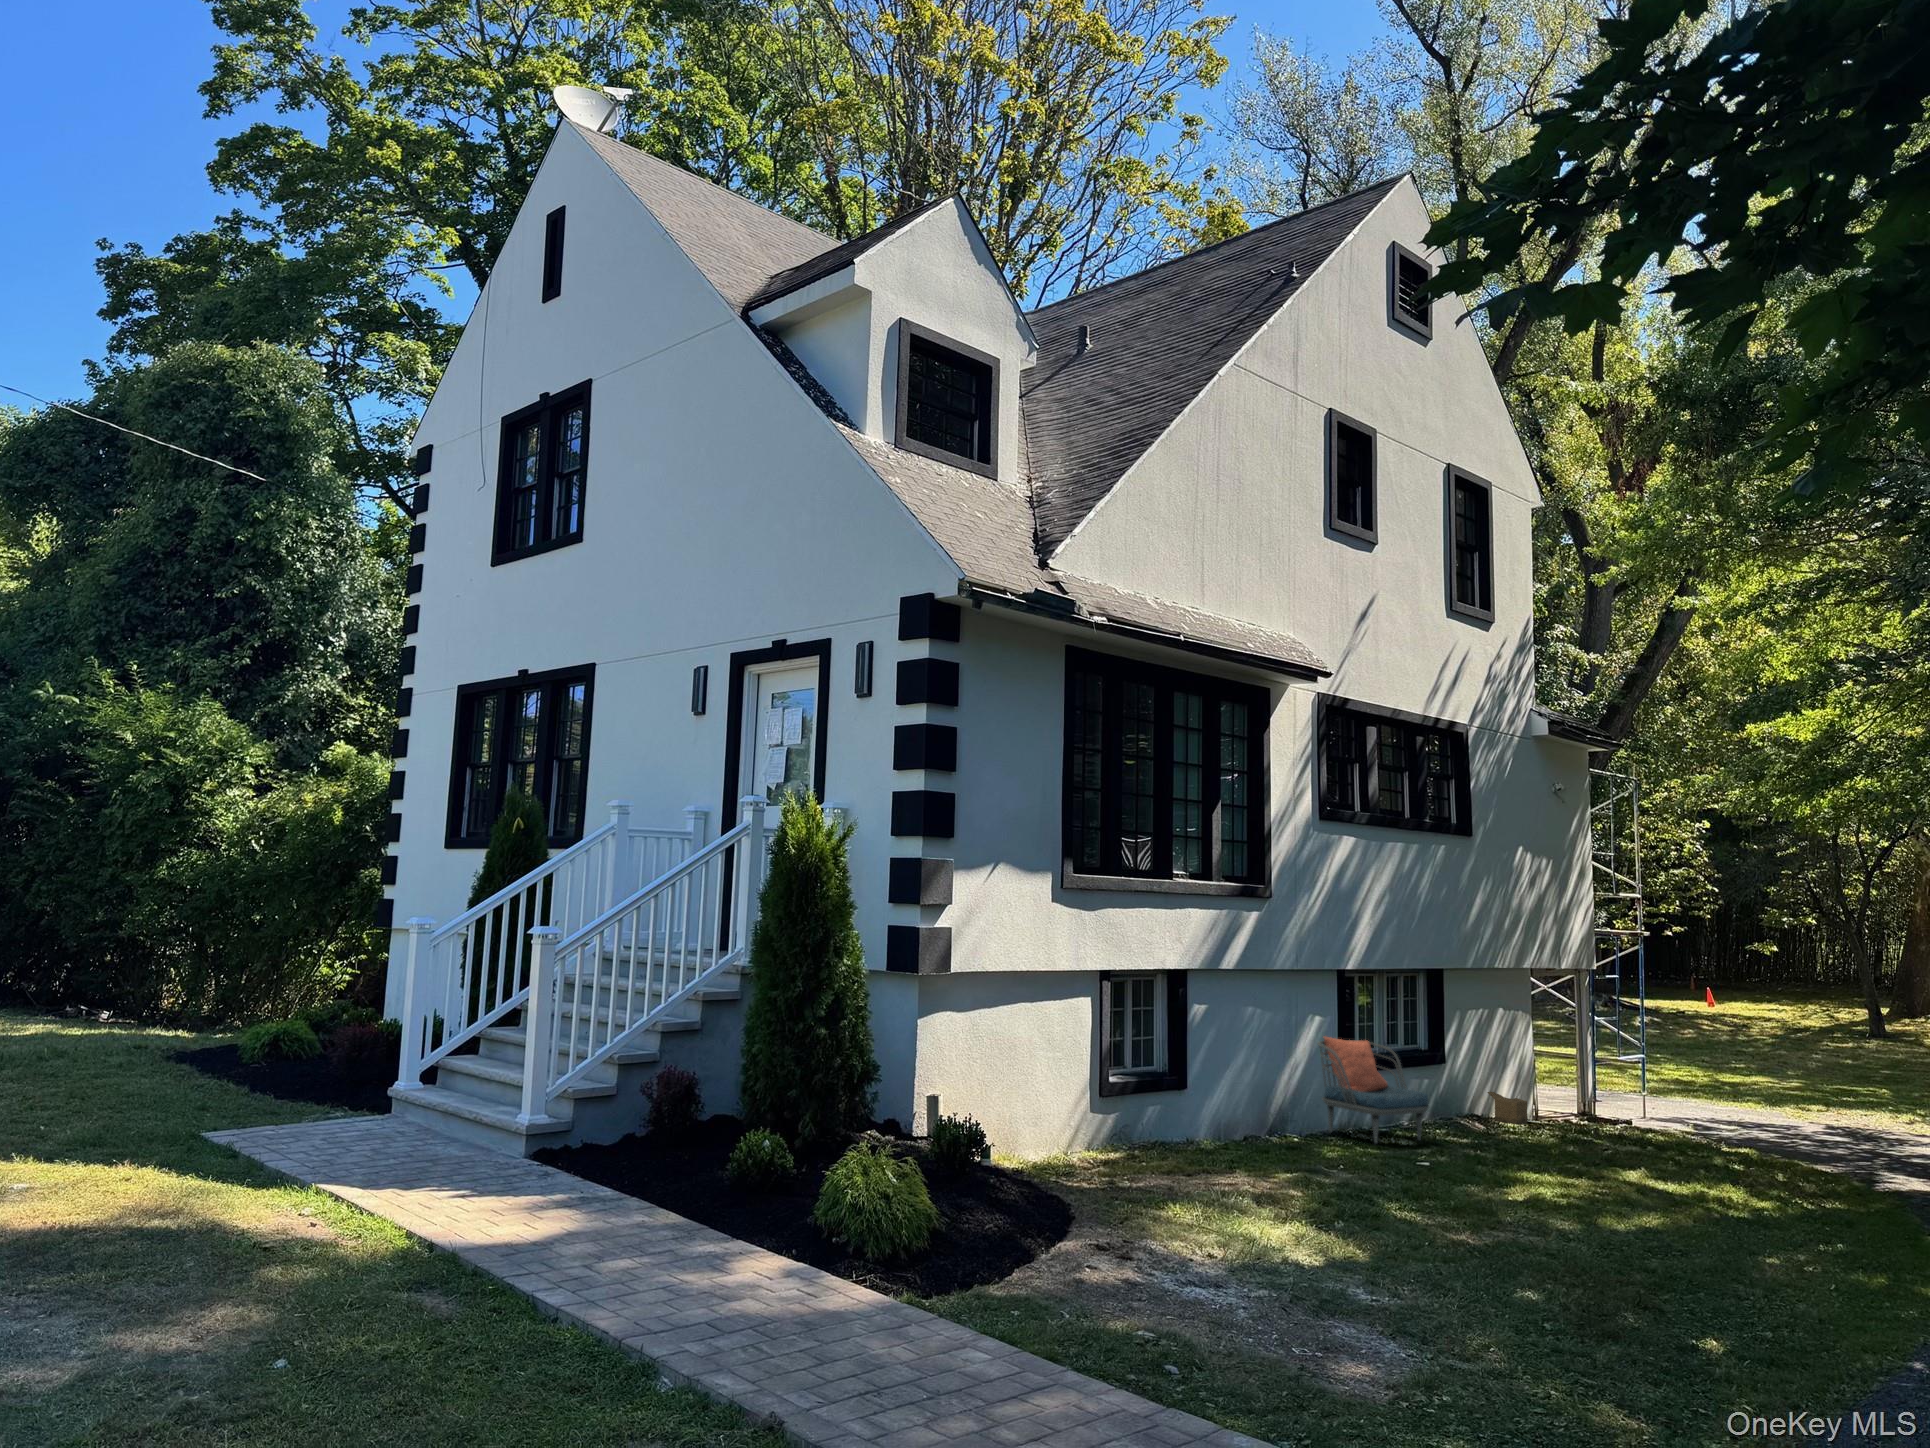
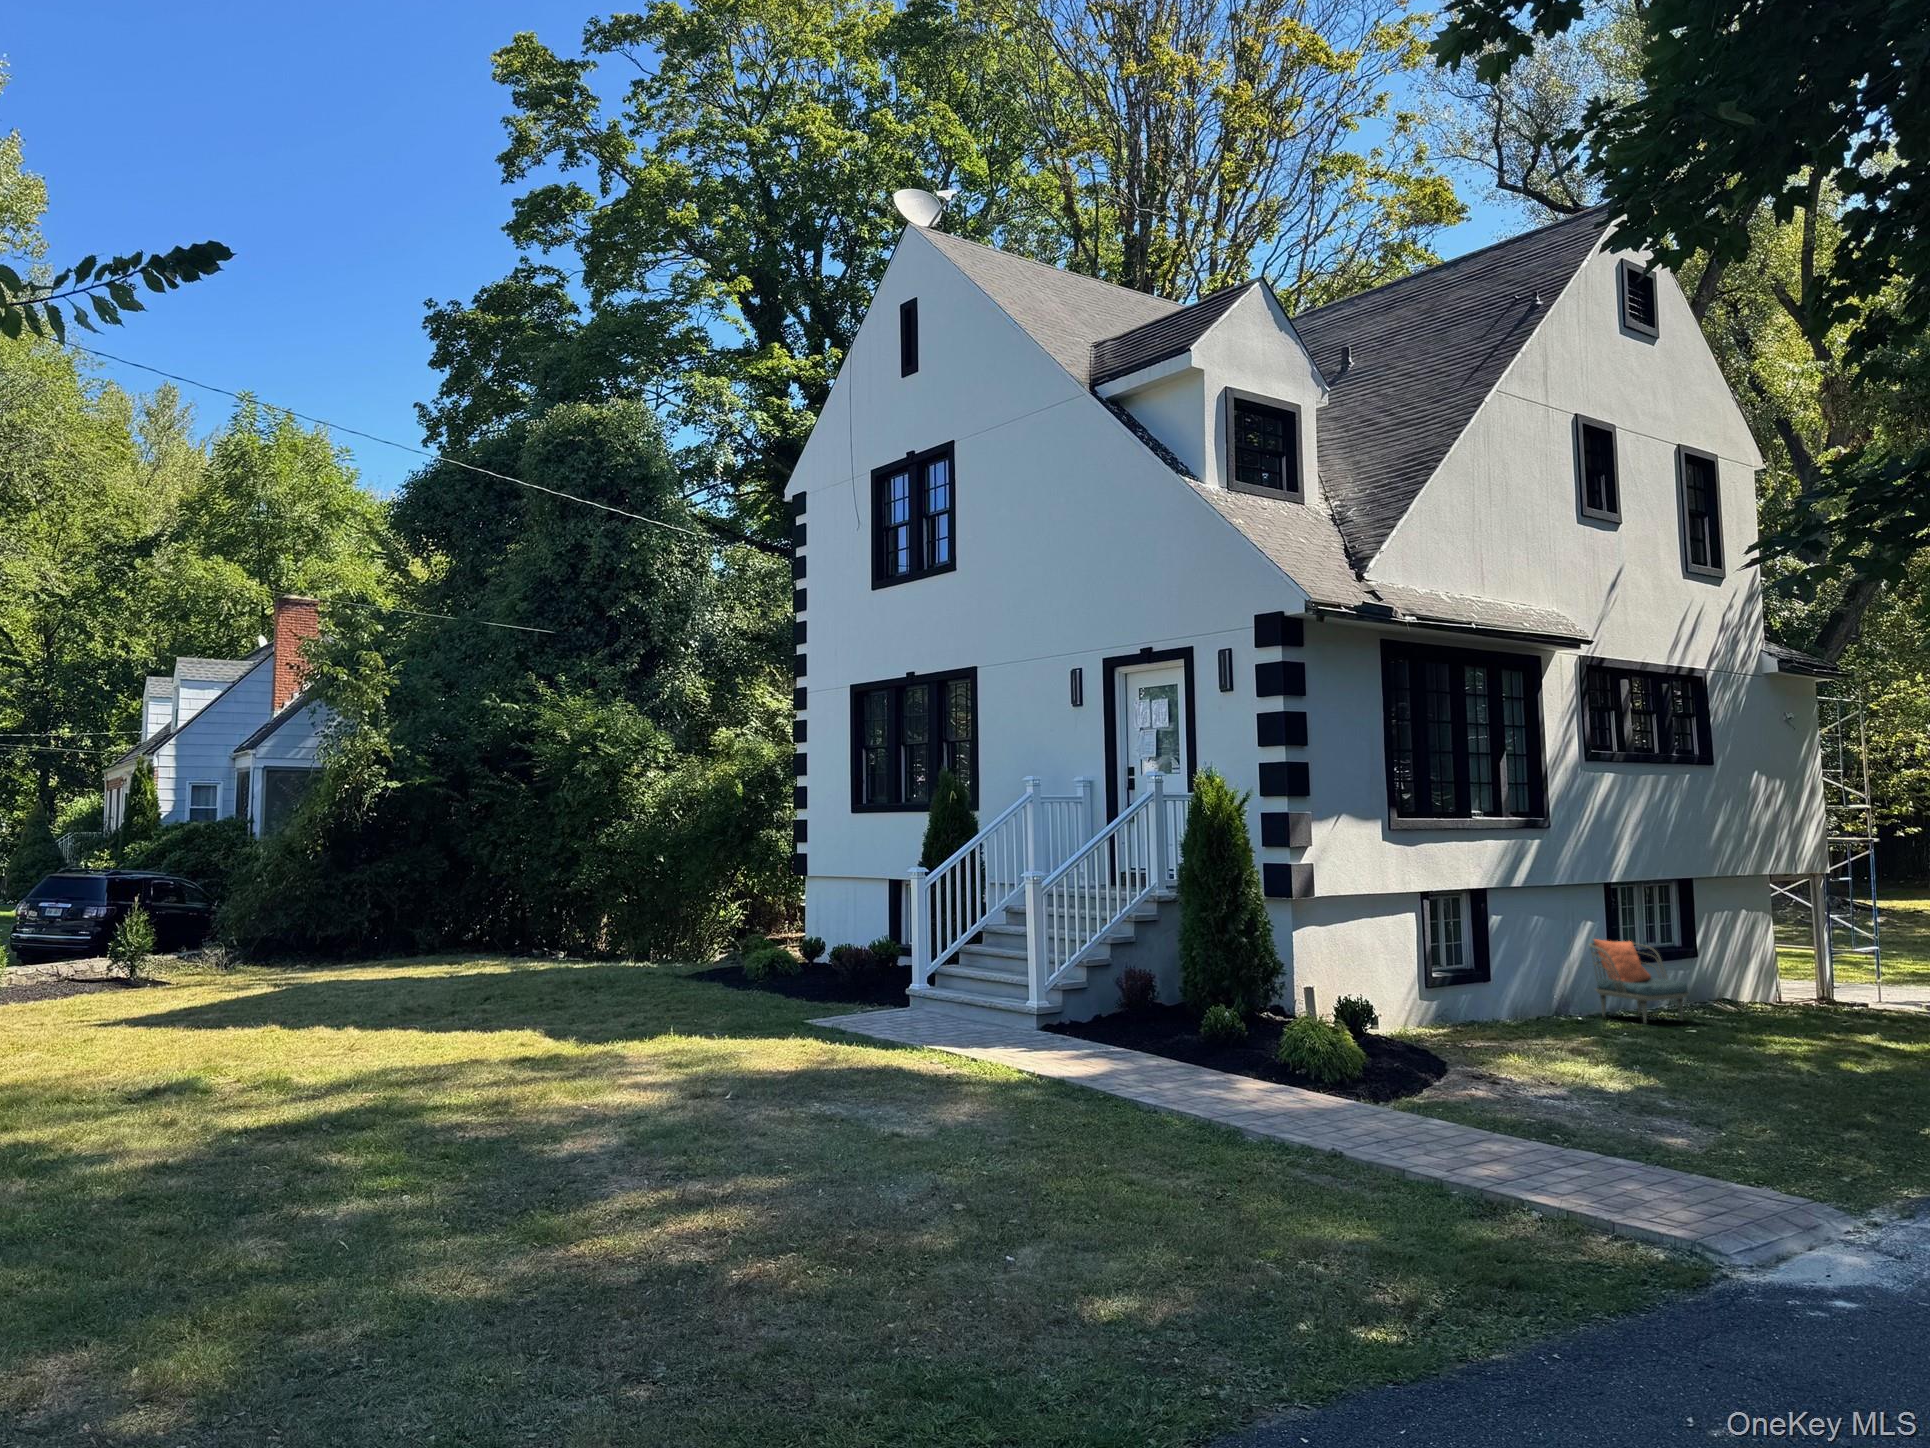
cardboard box: present [1487,1092,1528,1124] -> none [1733,983,1772,1009]

